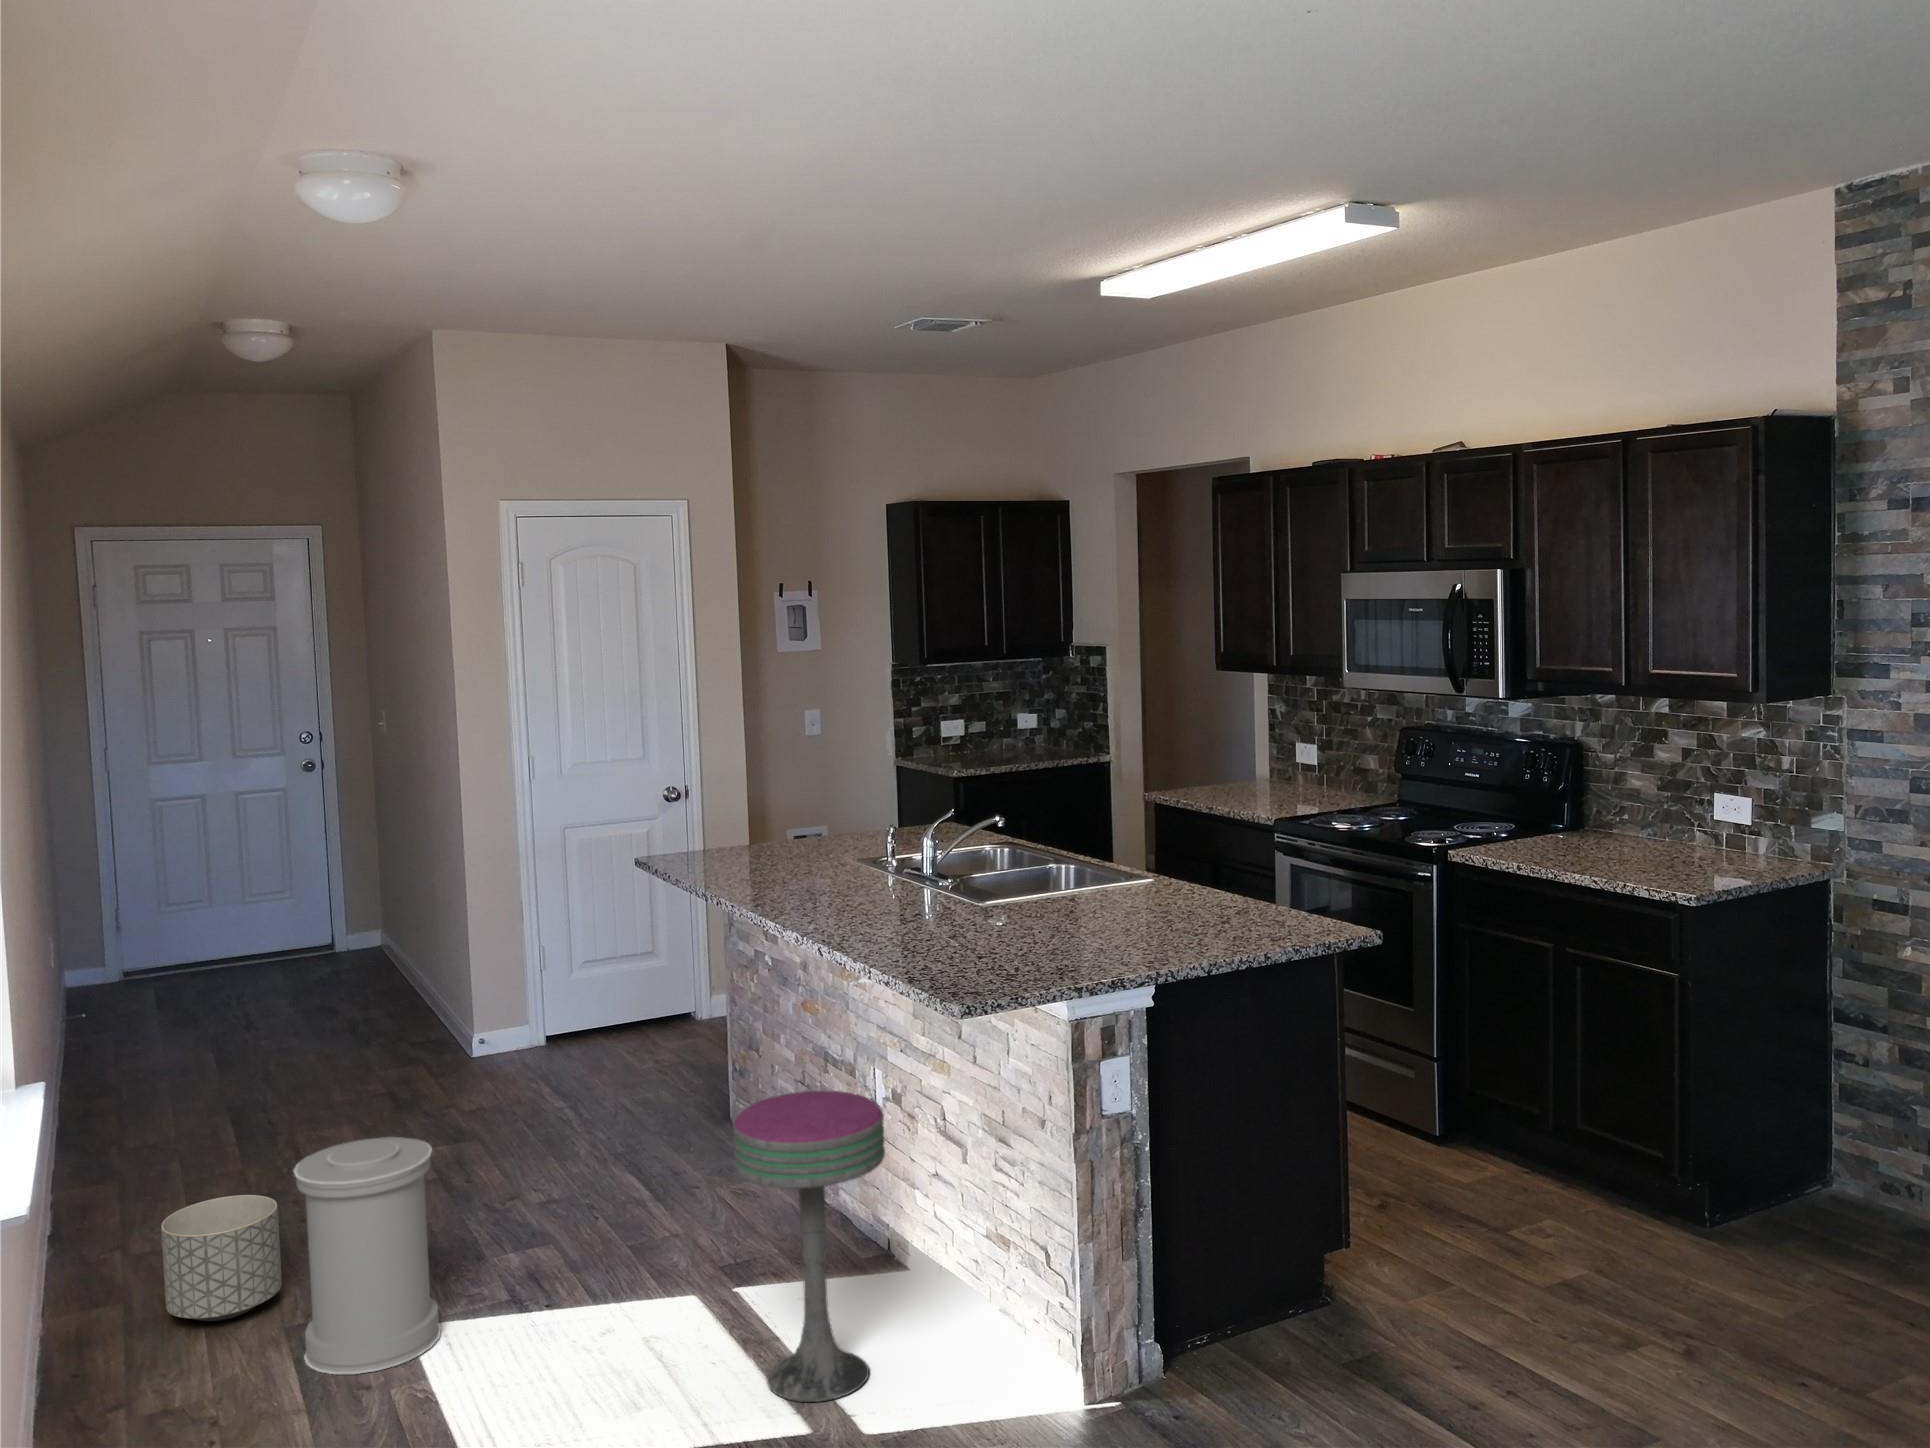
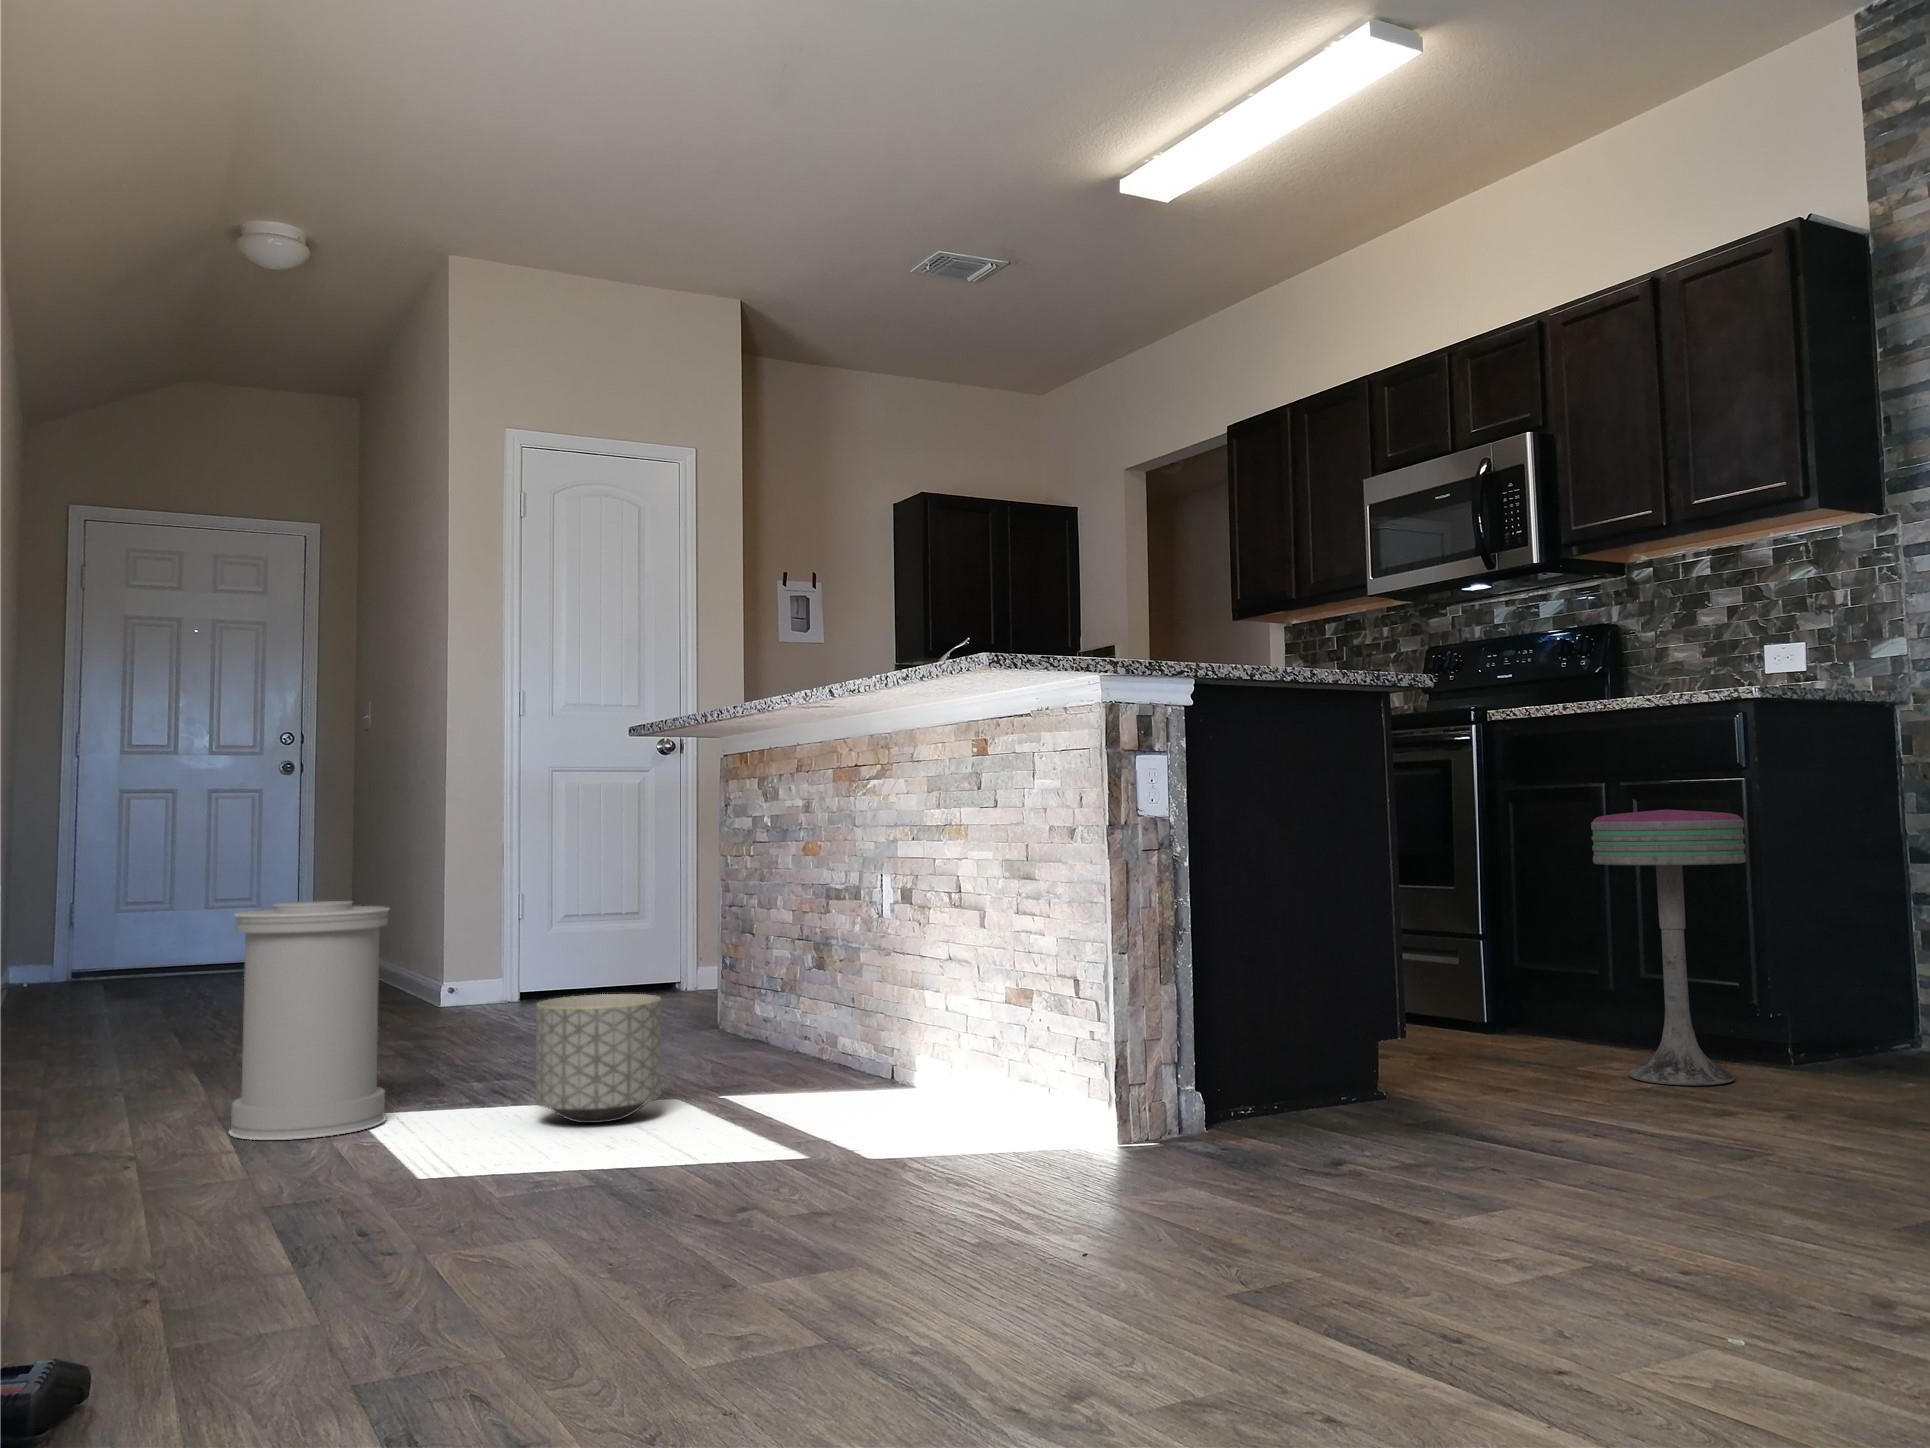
bar stool: present [733,1091,885,1402] -> present [1591,810,1746,1086]
planter: present [161,1195,282,1321] -> present [536,994,662,1123]

